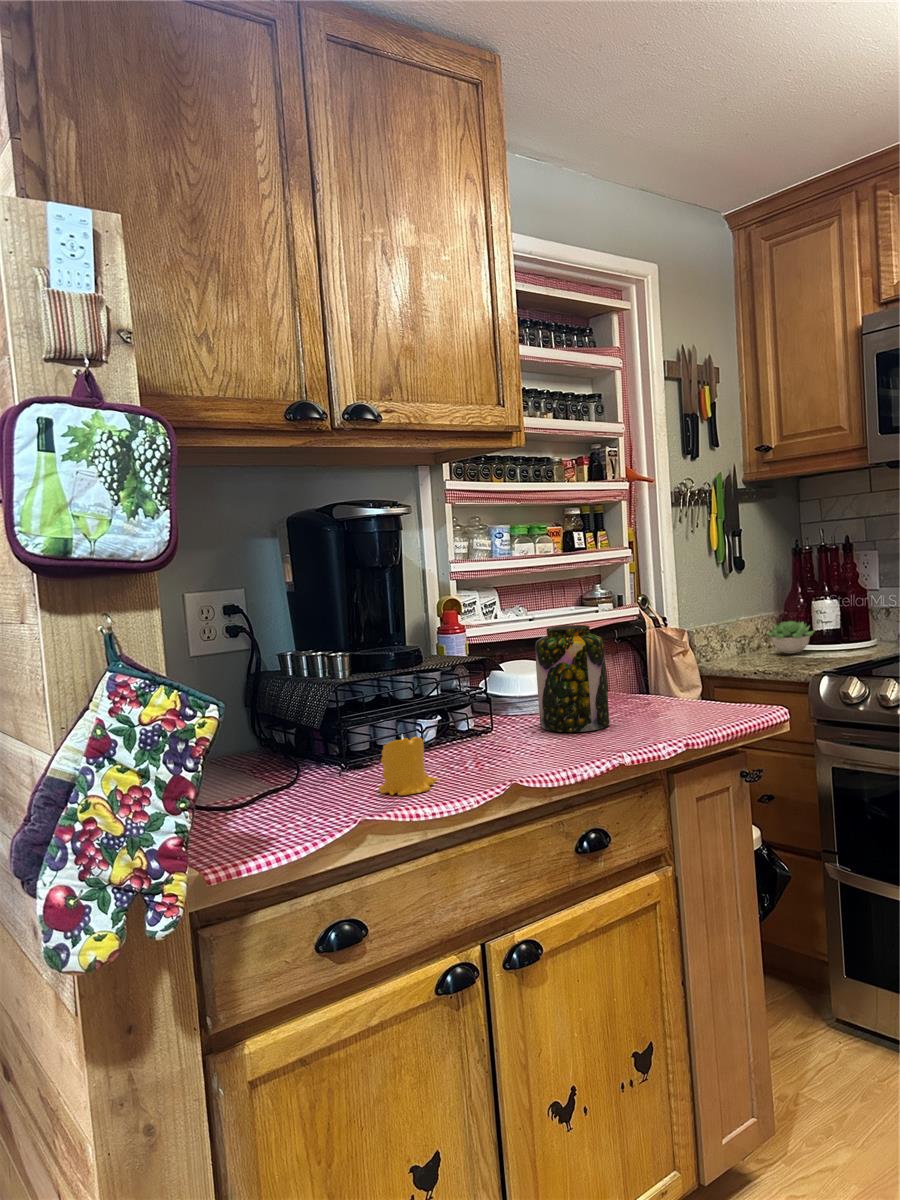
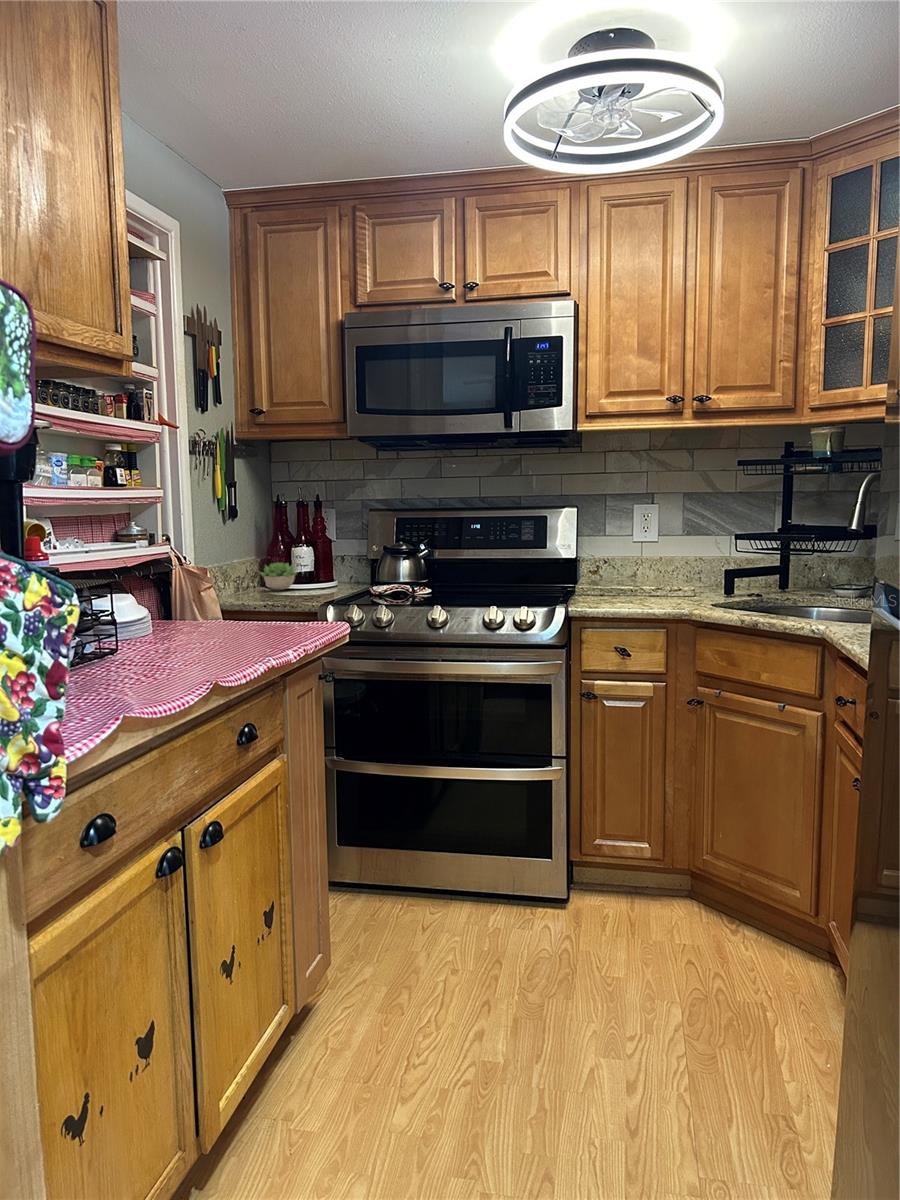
jar: present [535,625,609,732] -> none [160,550,230,646]
candle: present [379,736,439,795] -> none [97,639,155,698]

